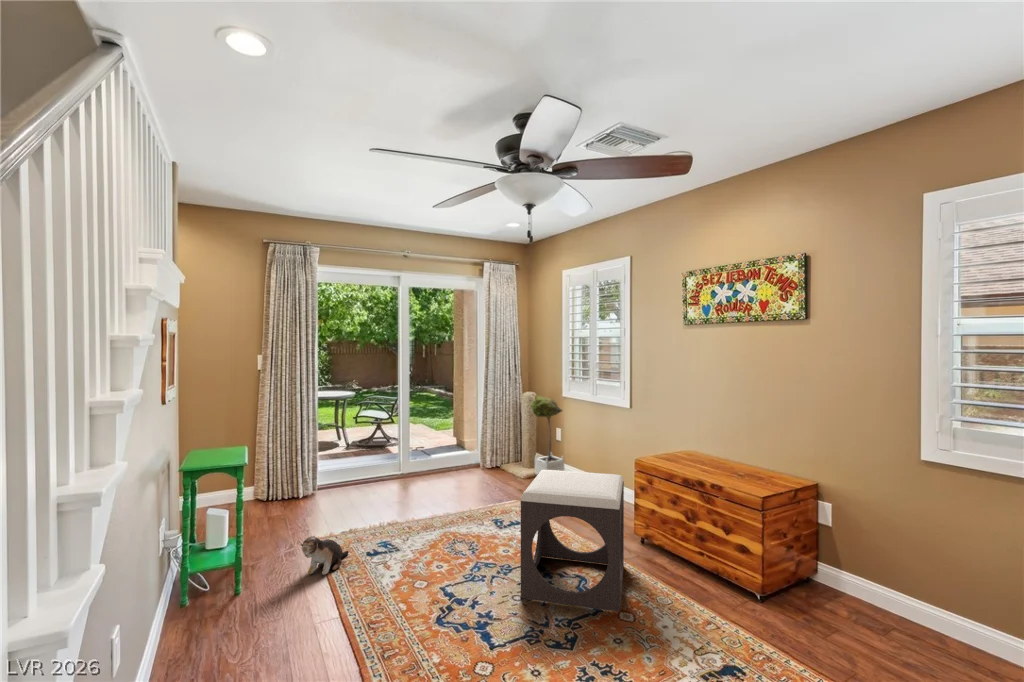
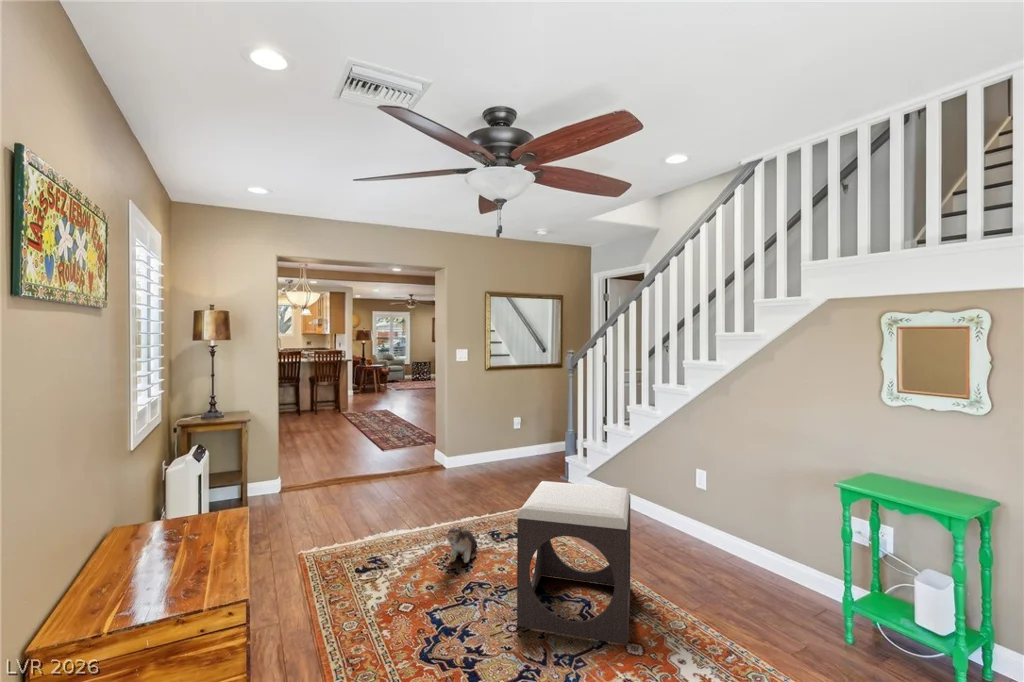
potted tree: present [531,396,564,475] -> none [532,400,567,487]
plush toy: present [297,536,348,575] -> present [444,526,477,563]

